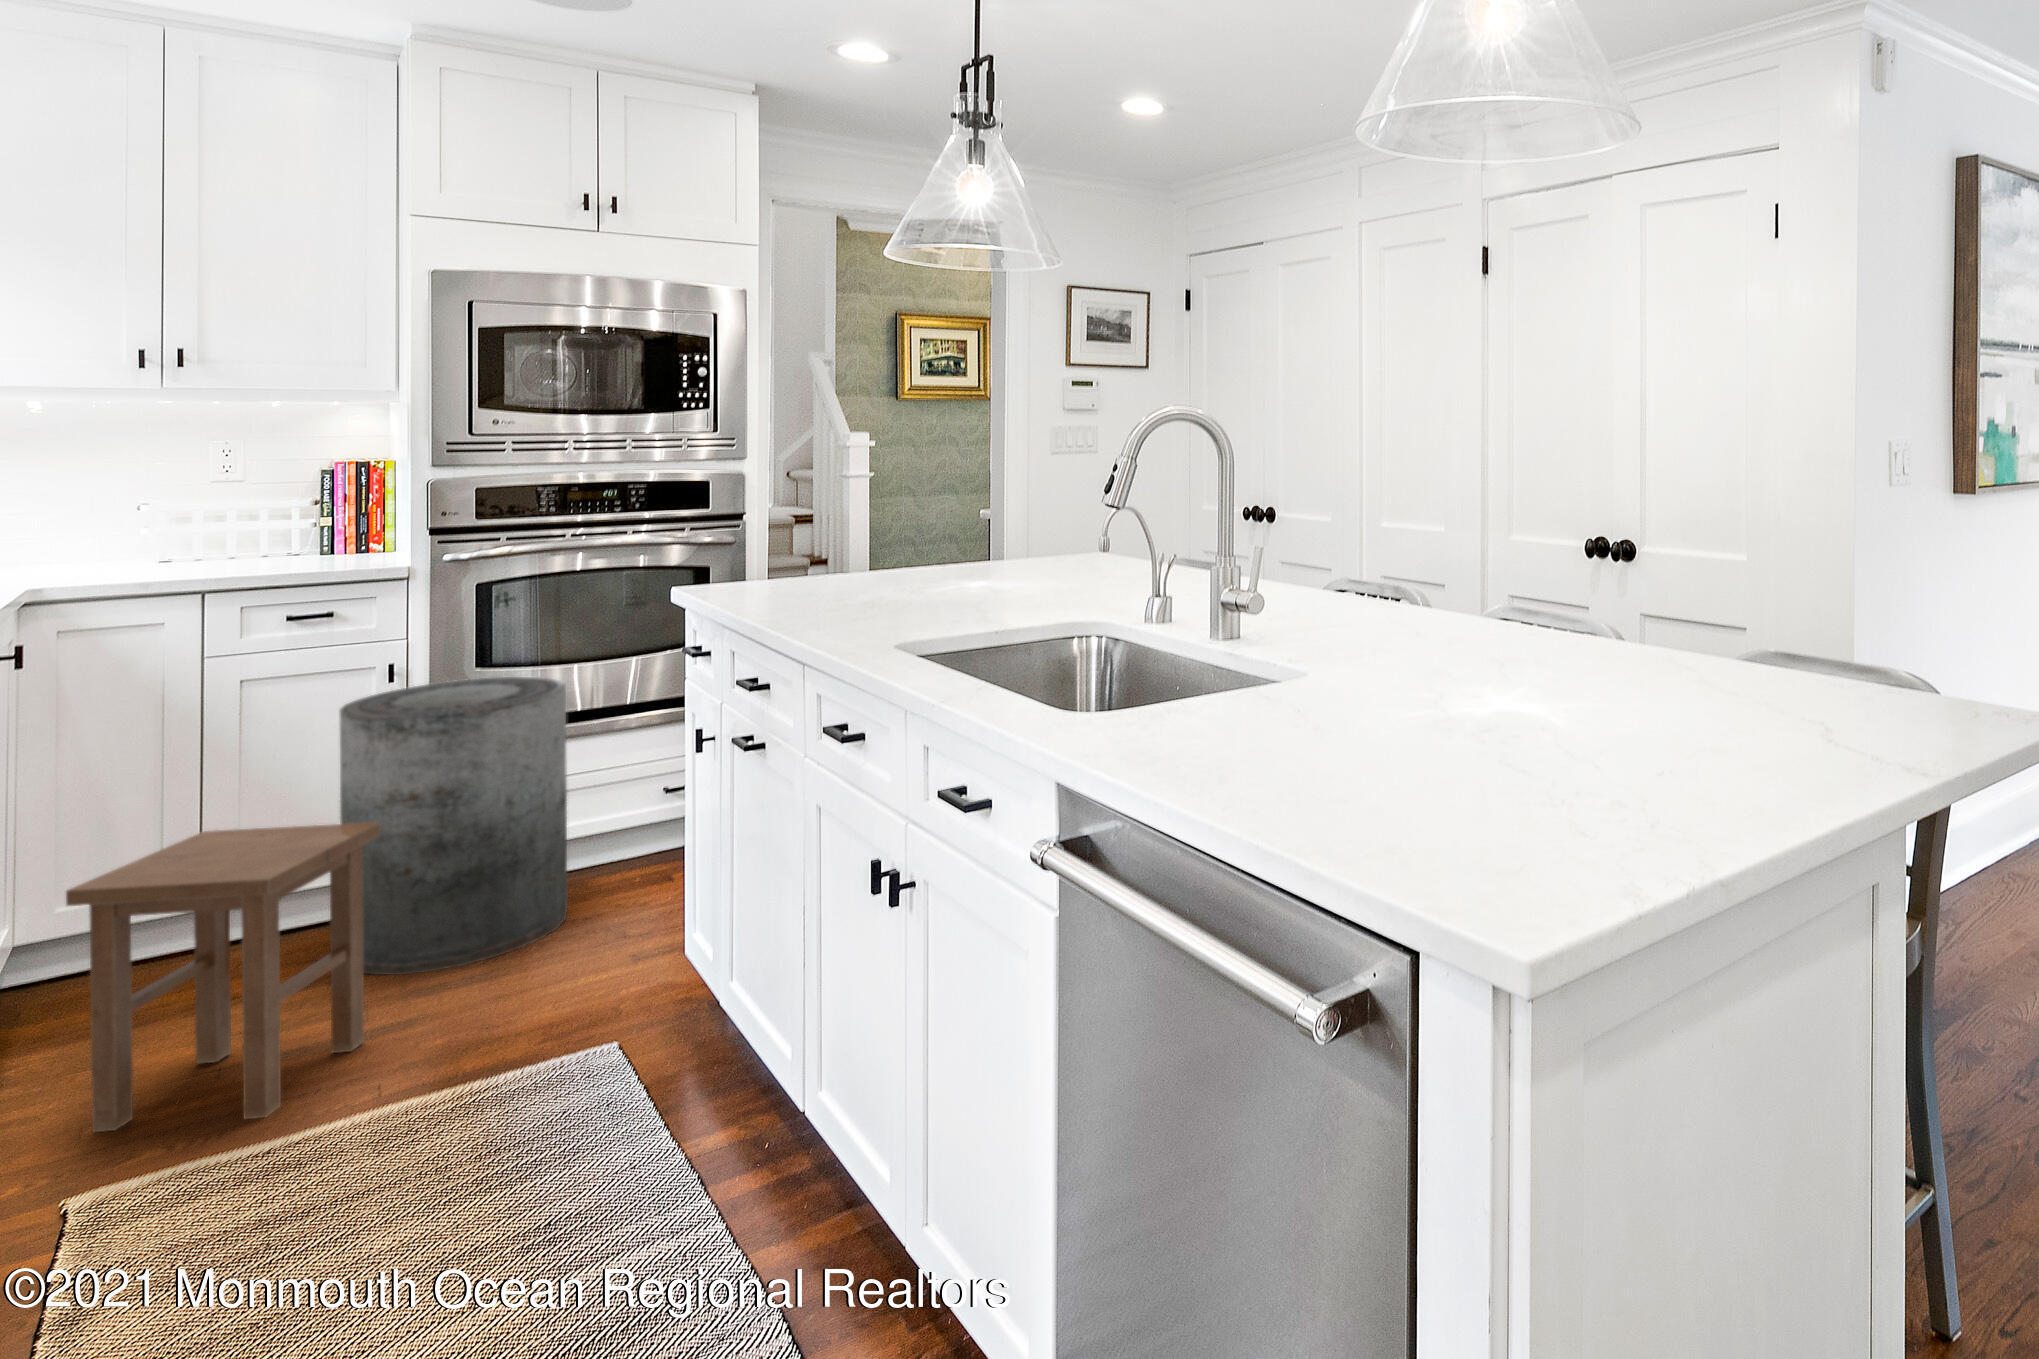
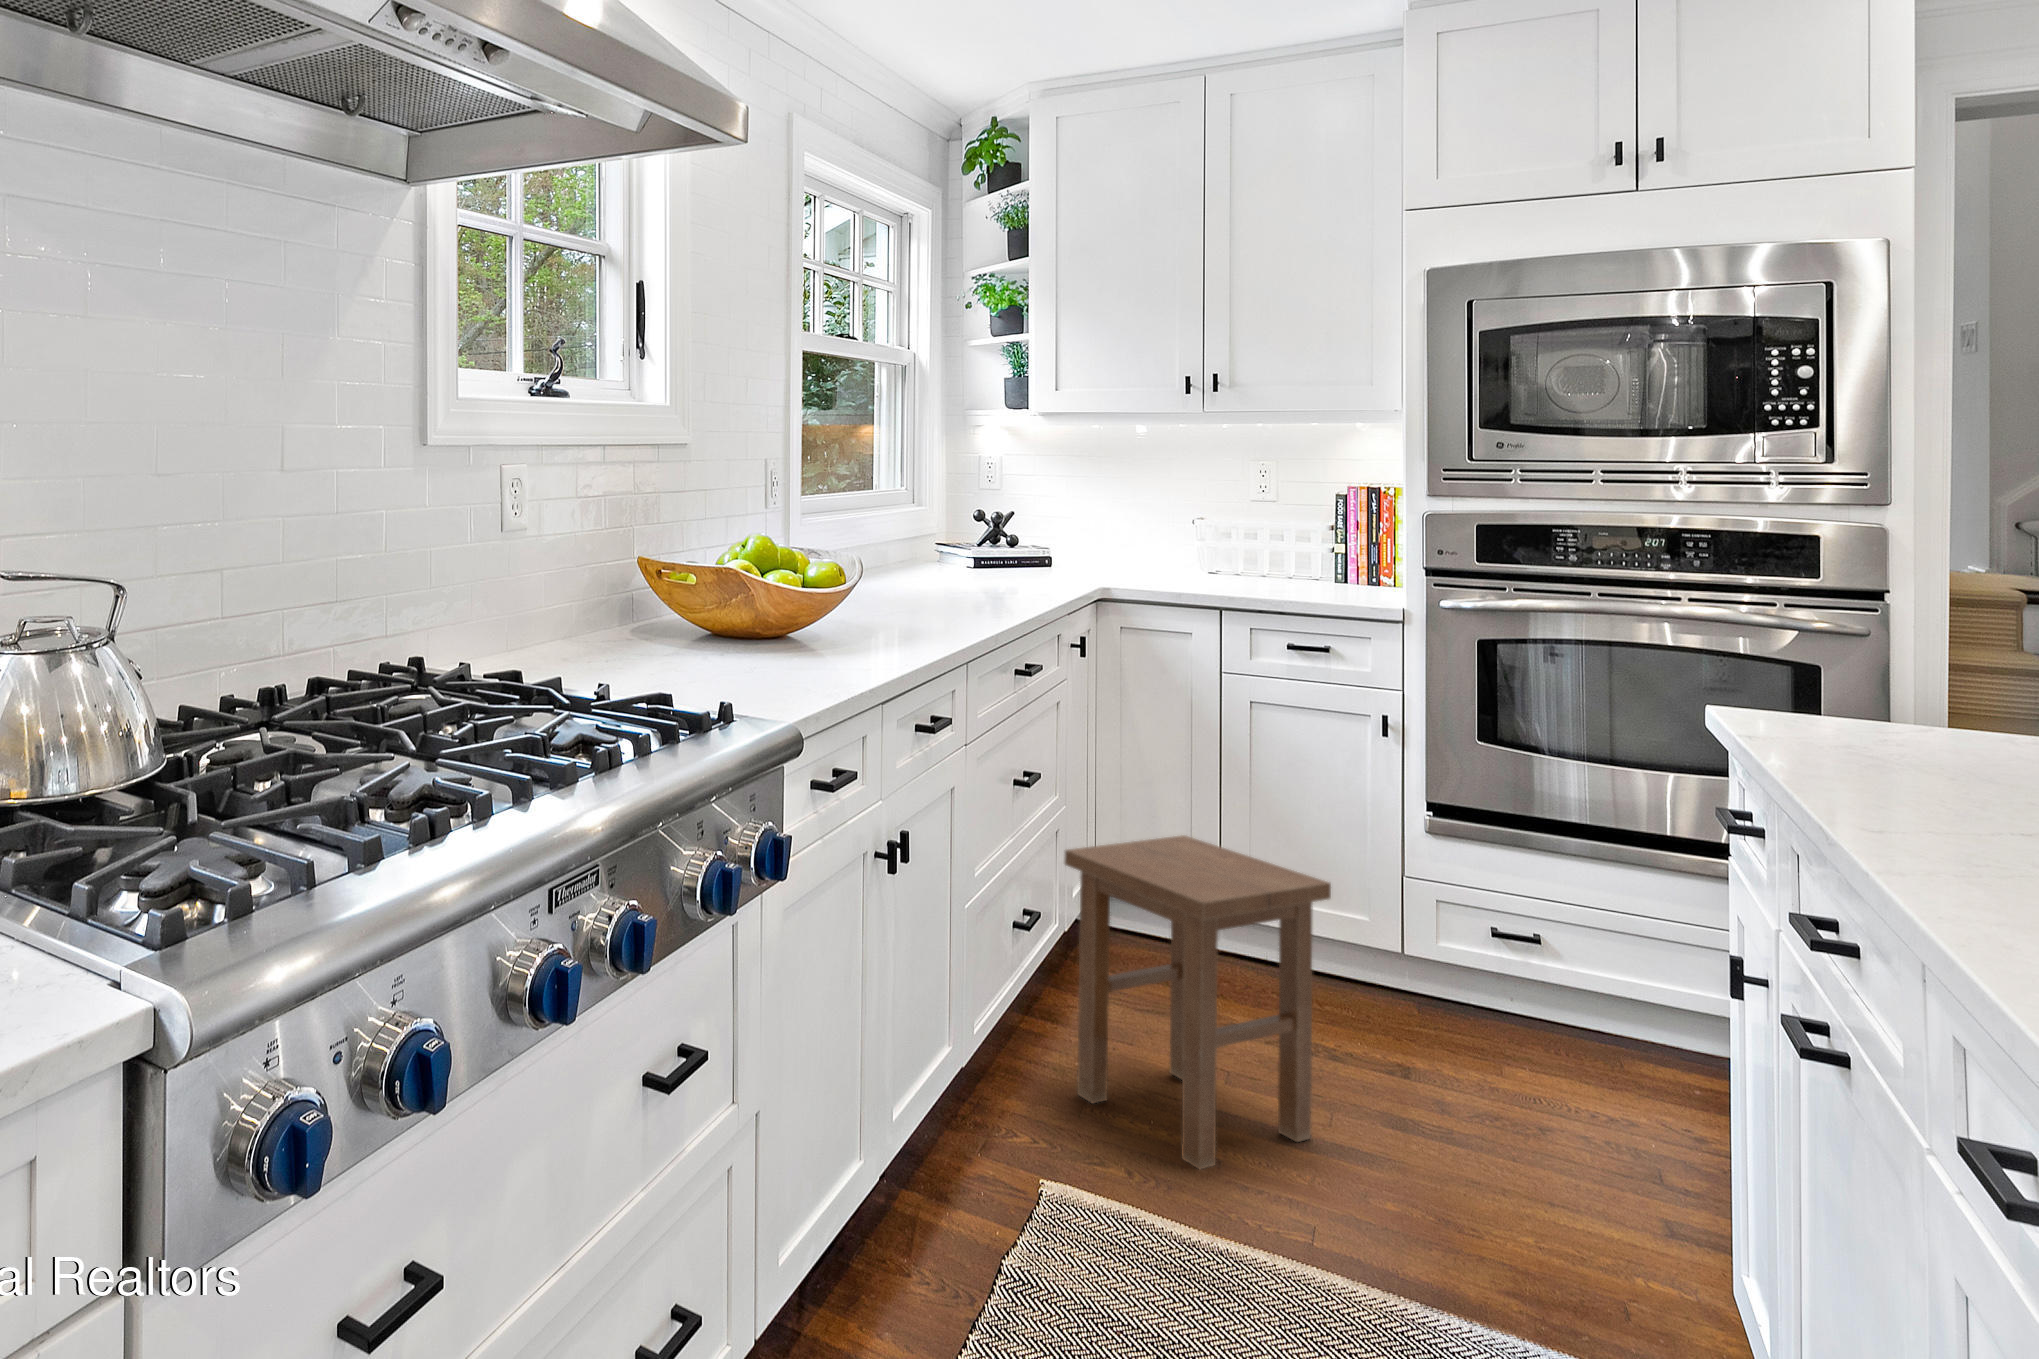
trash can: present [339,677,568,975] -> none [1323,742,1586,1116]

